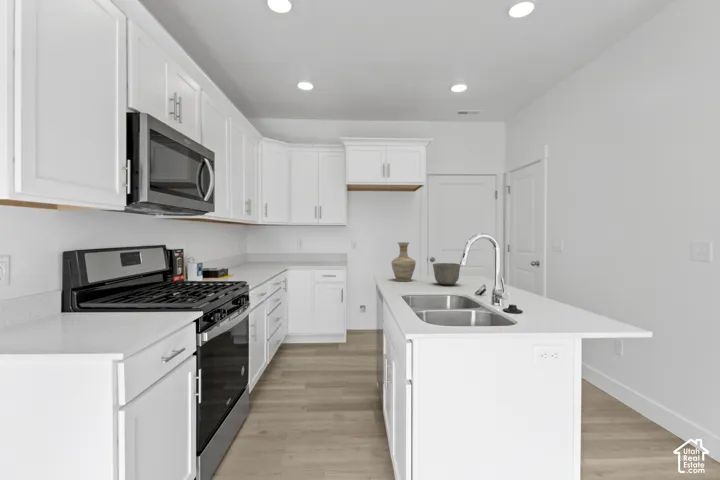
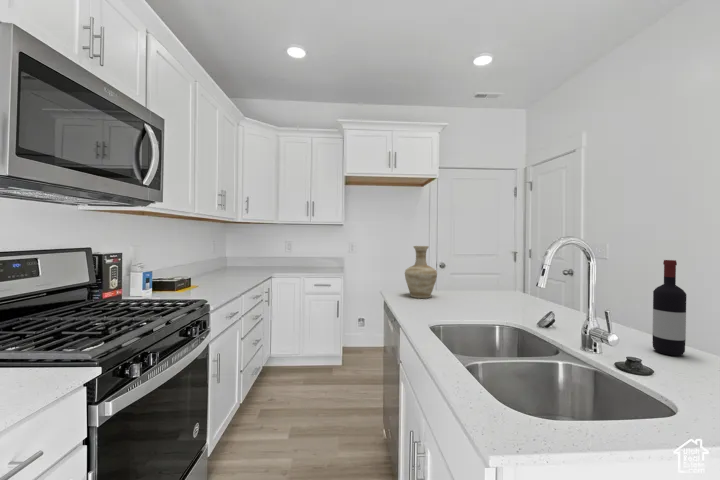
wine bottle: none [535,249,552,307] -> present [653,260,686,356]
ceramic bowl: present [433,263,461,285] -> none [463,274,503,305]

